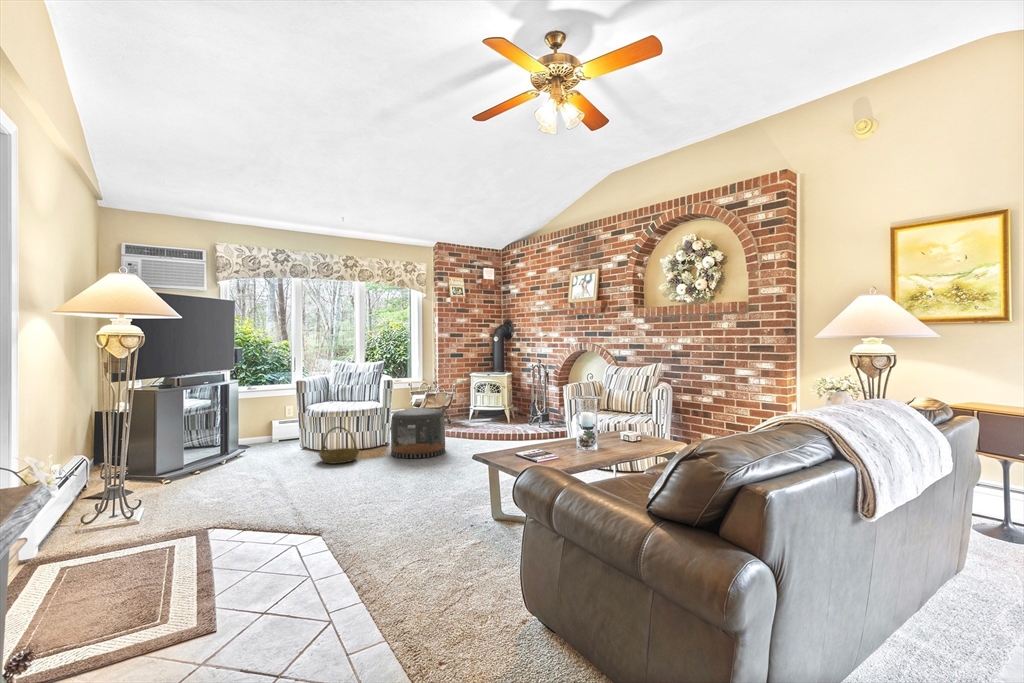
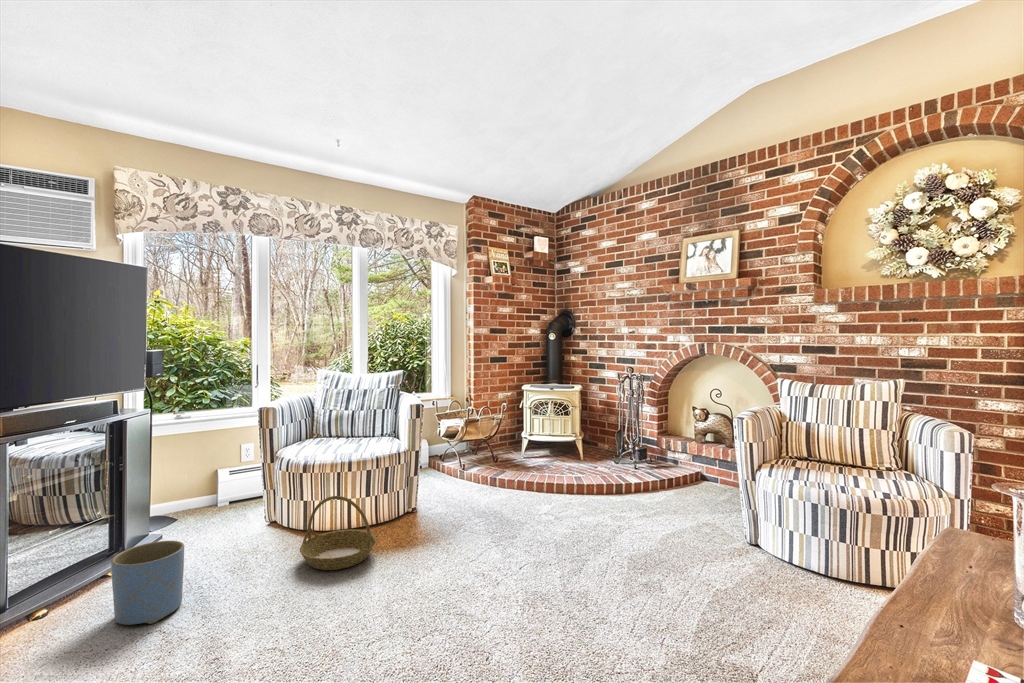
pouf: present [391,408,445,458] -> none [428,453,521,551]
planter: none [230,443,262,477] -> present [111,541,184,625]

